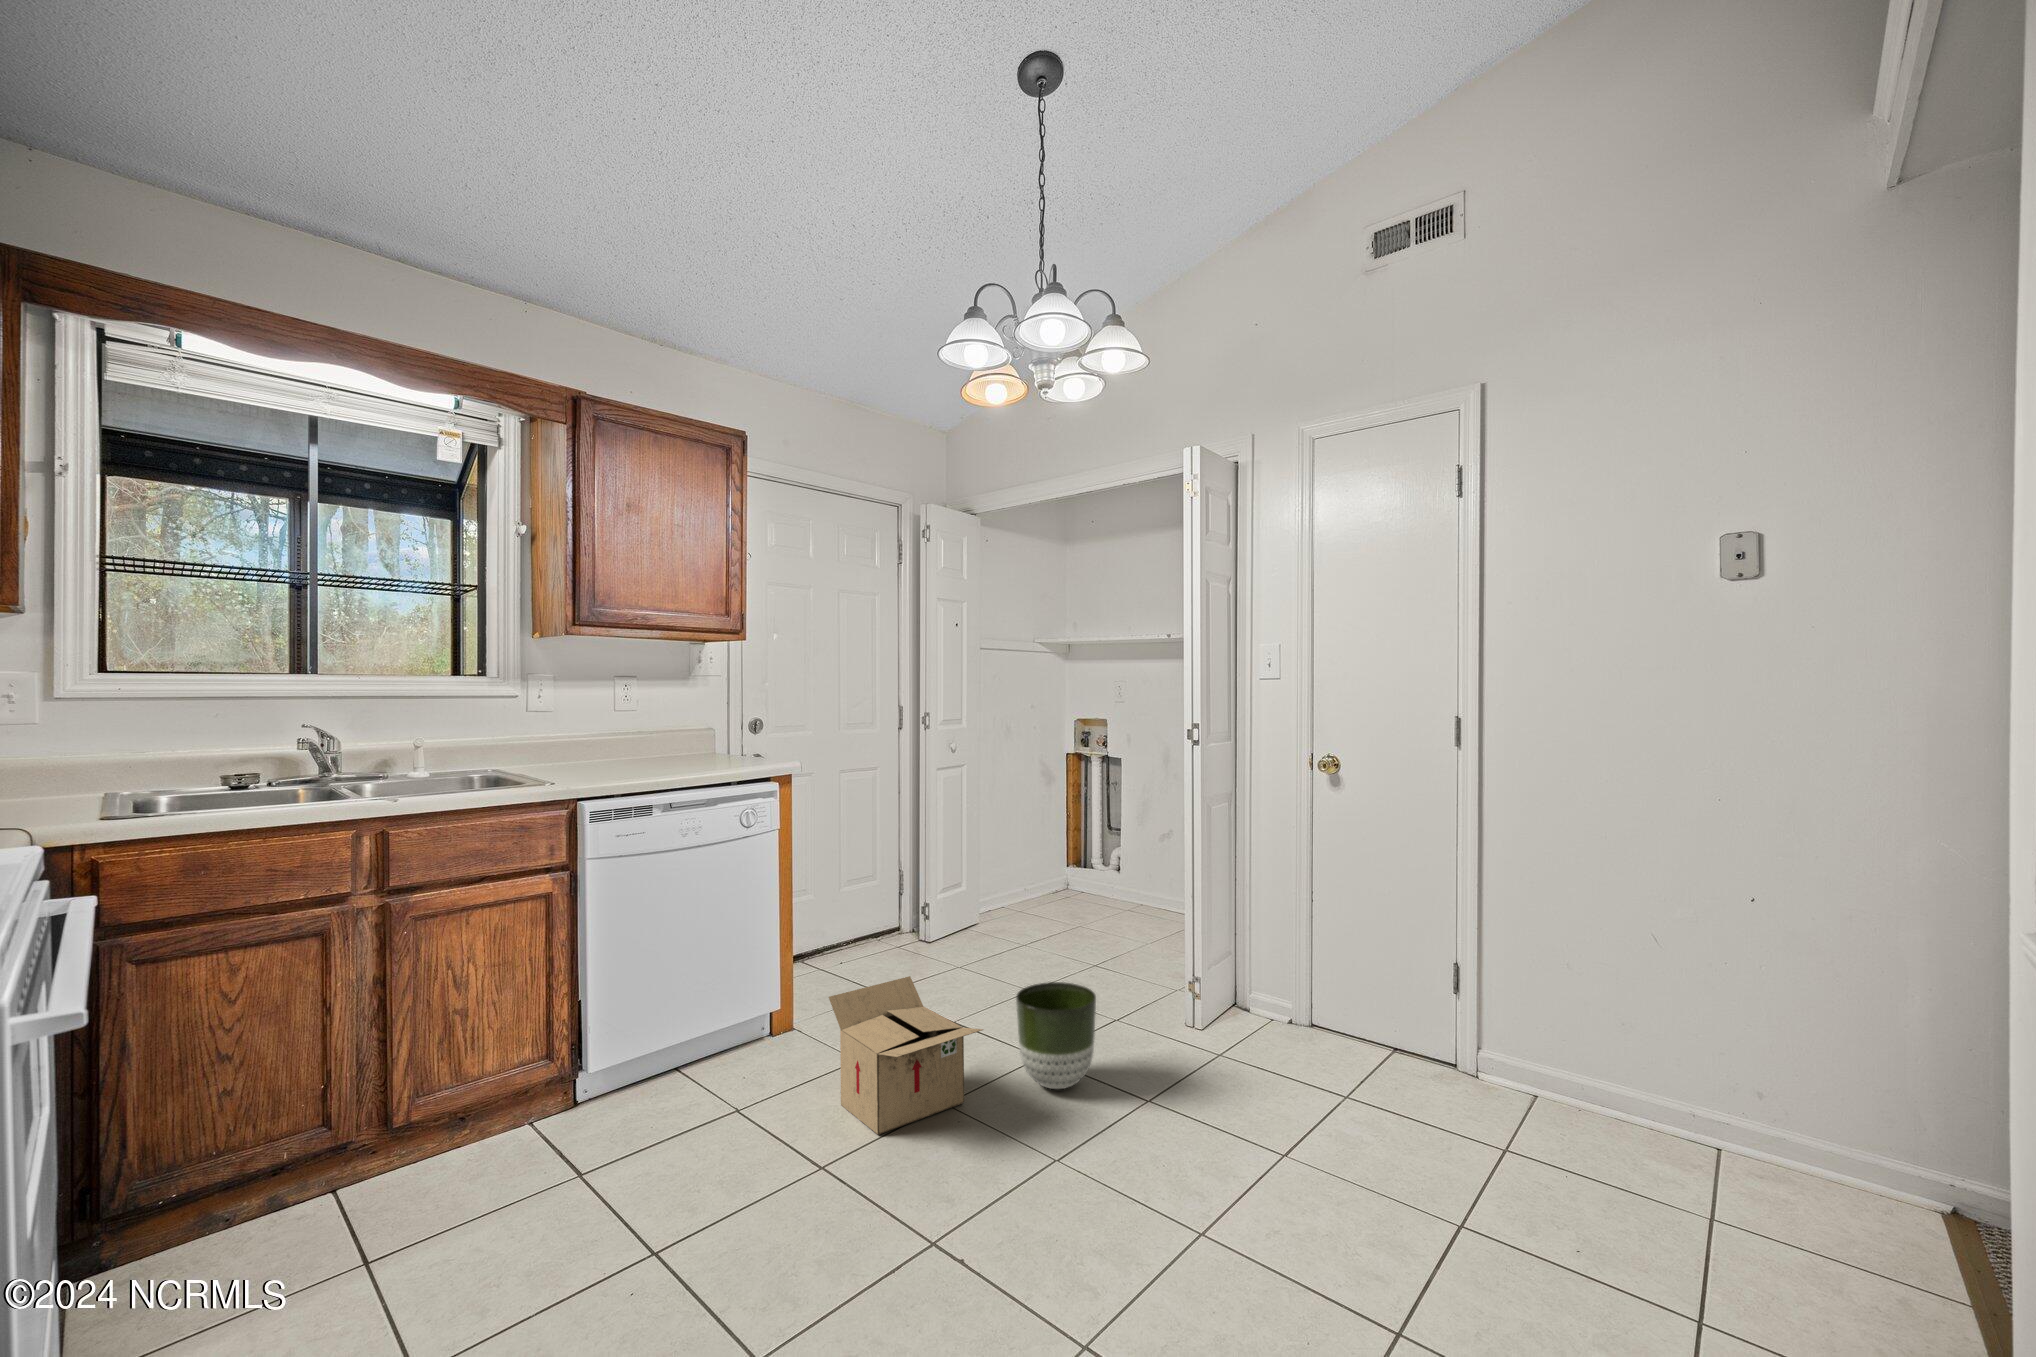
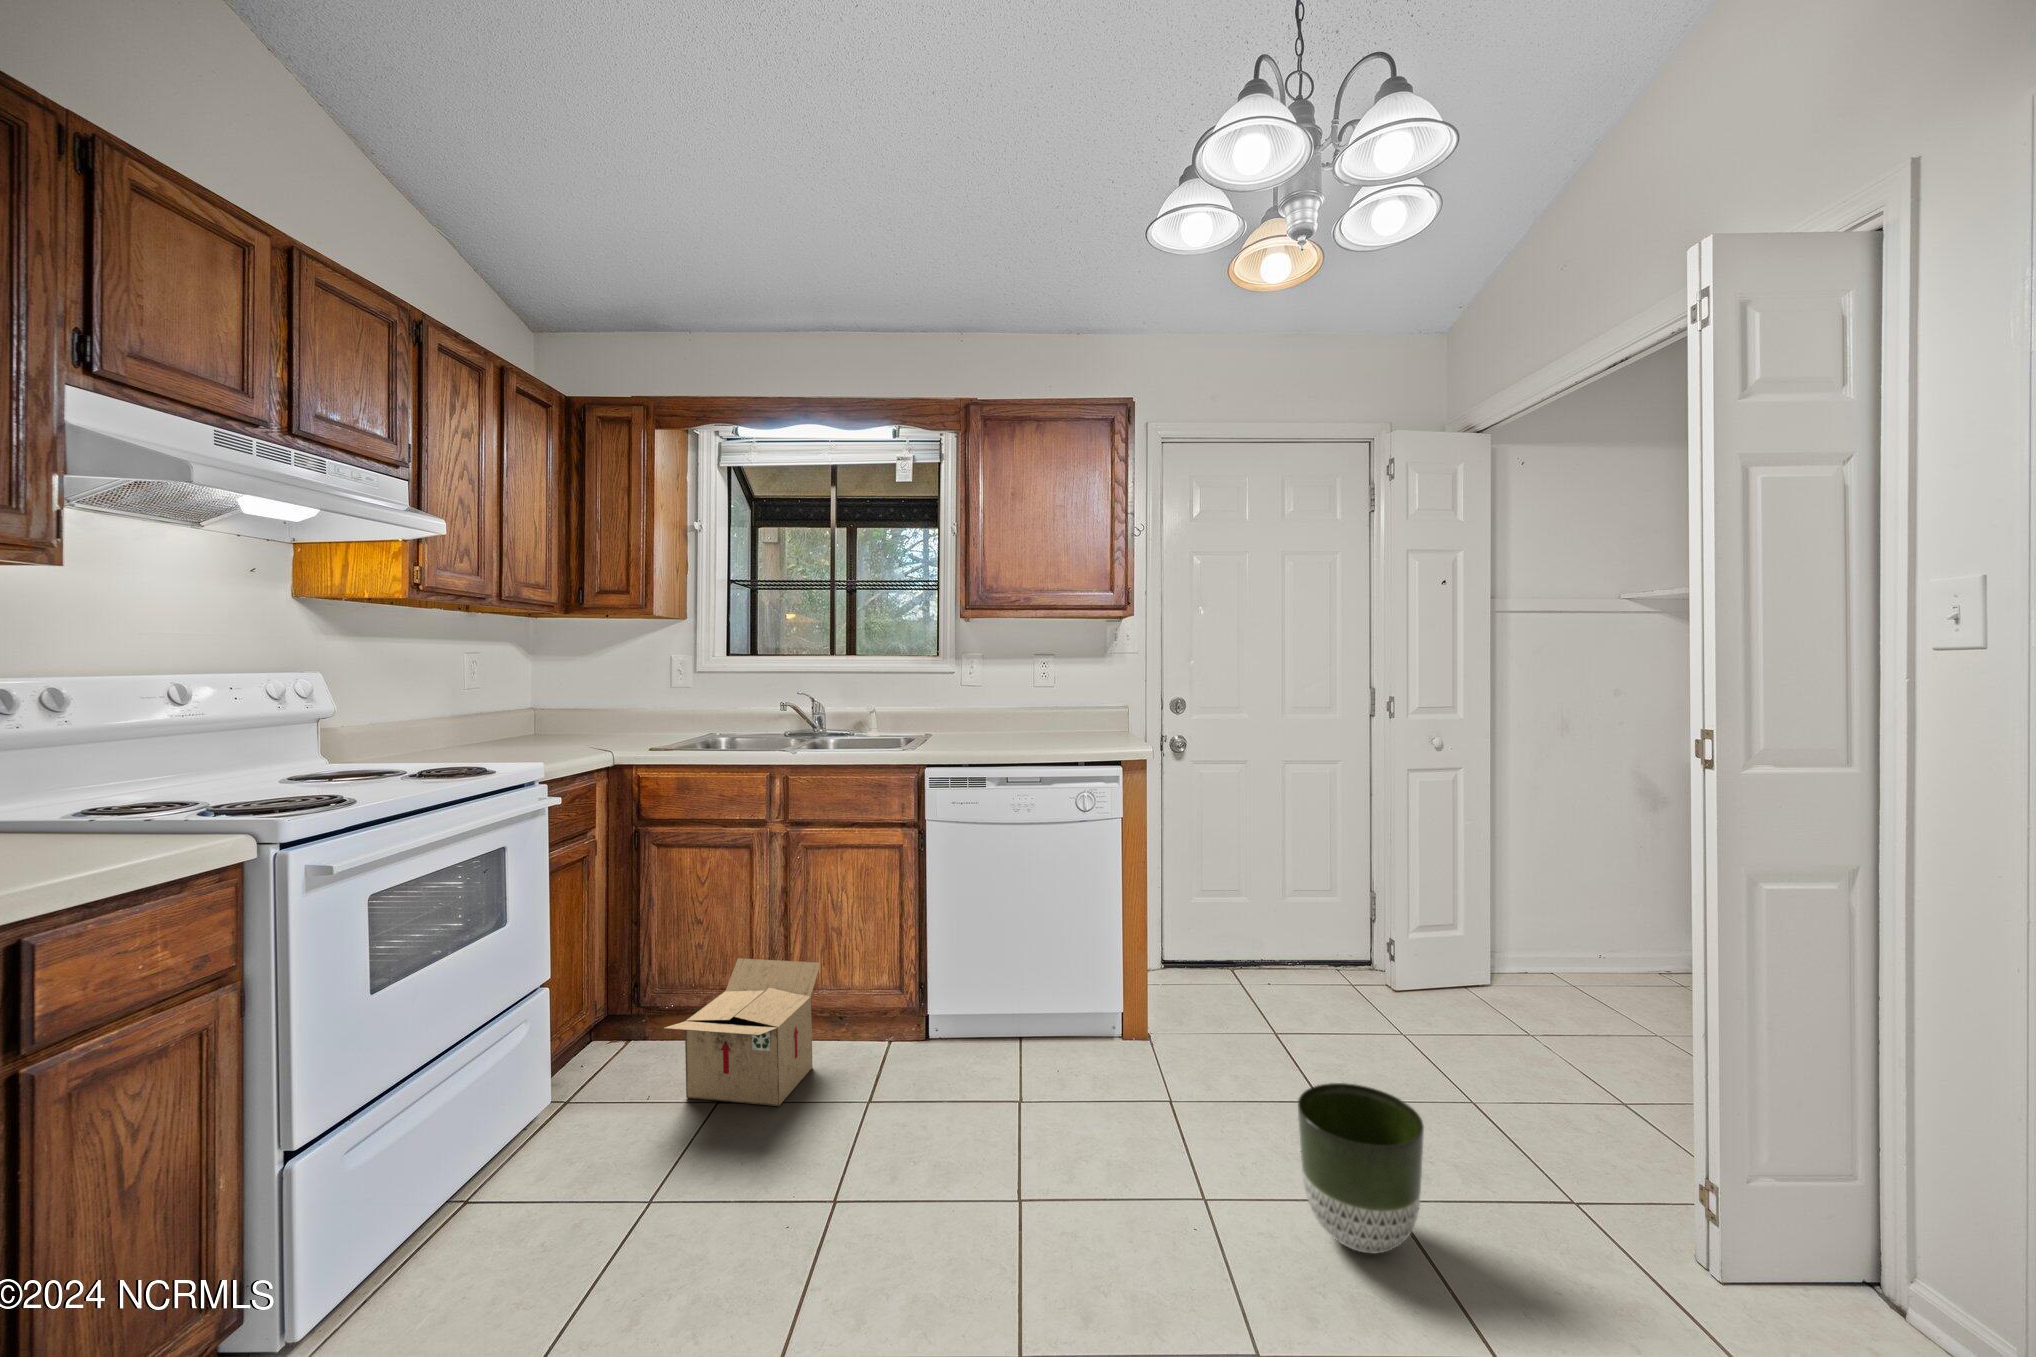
cardboard box: present [829,976,983,1135] -> present [663,958,821,1106]

